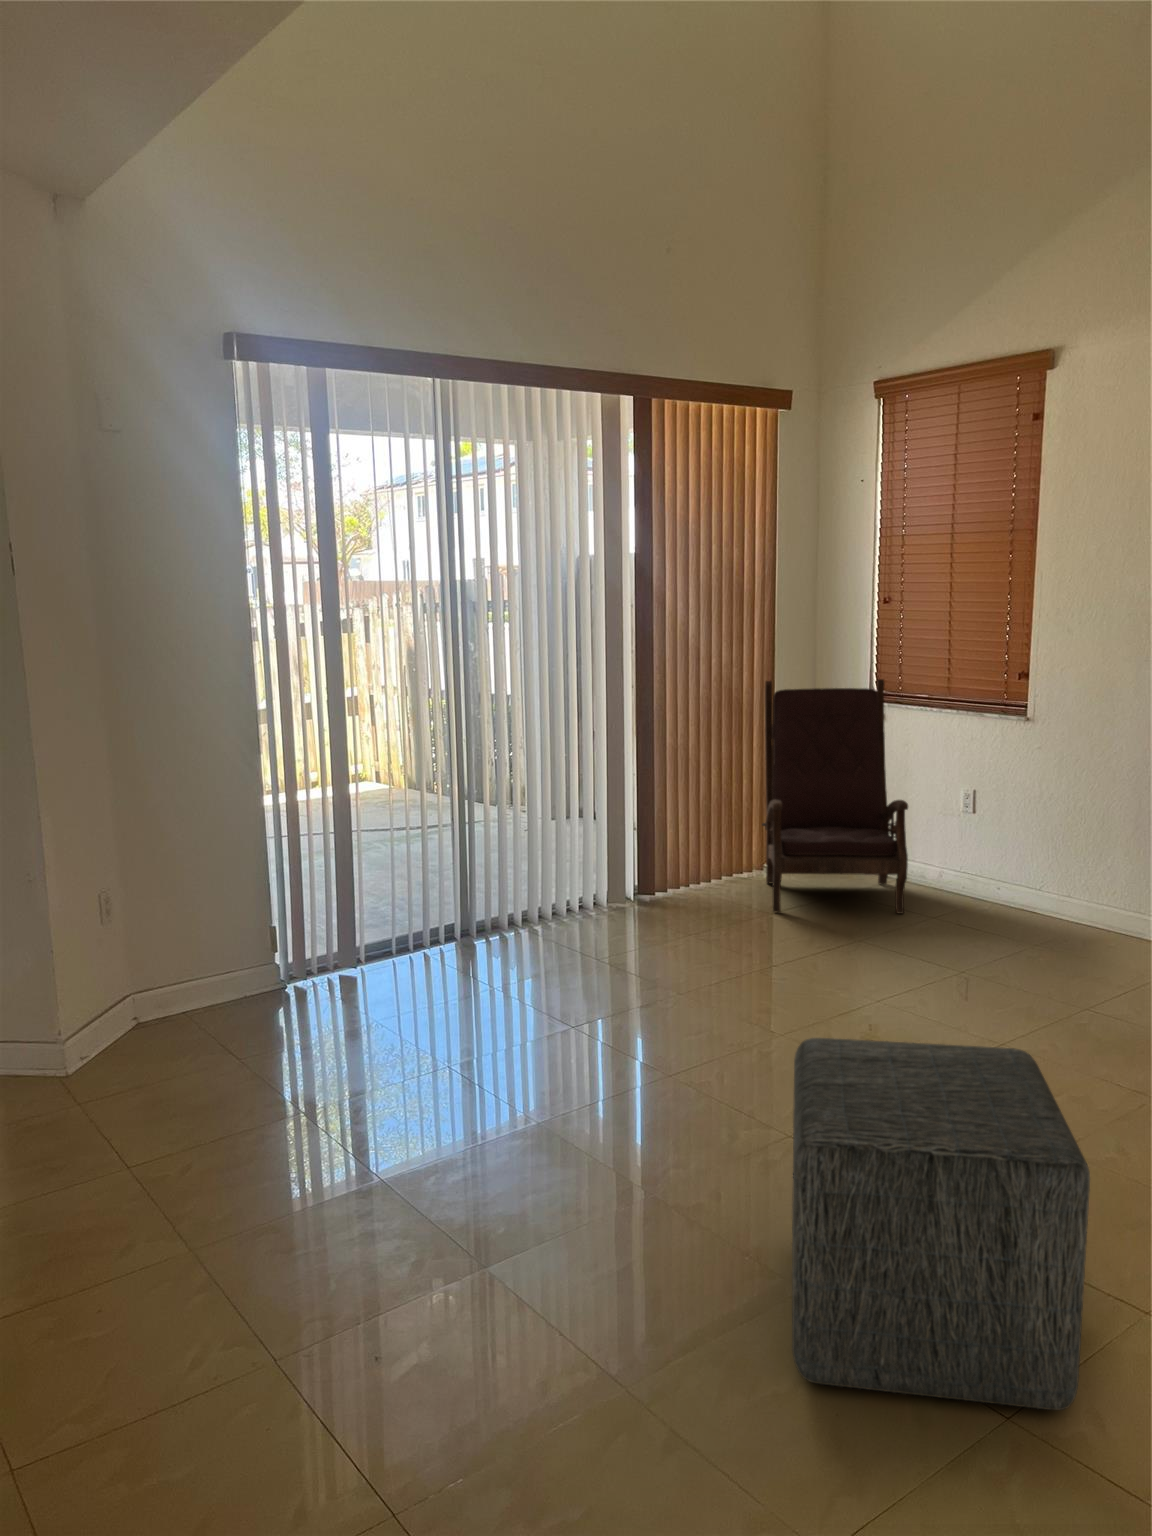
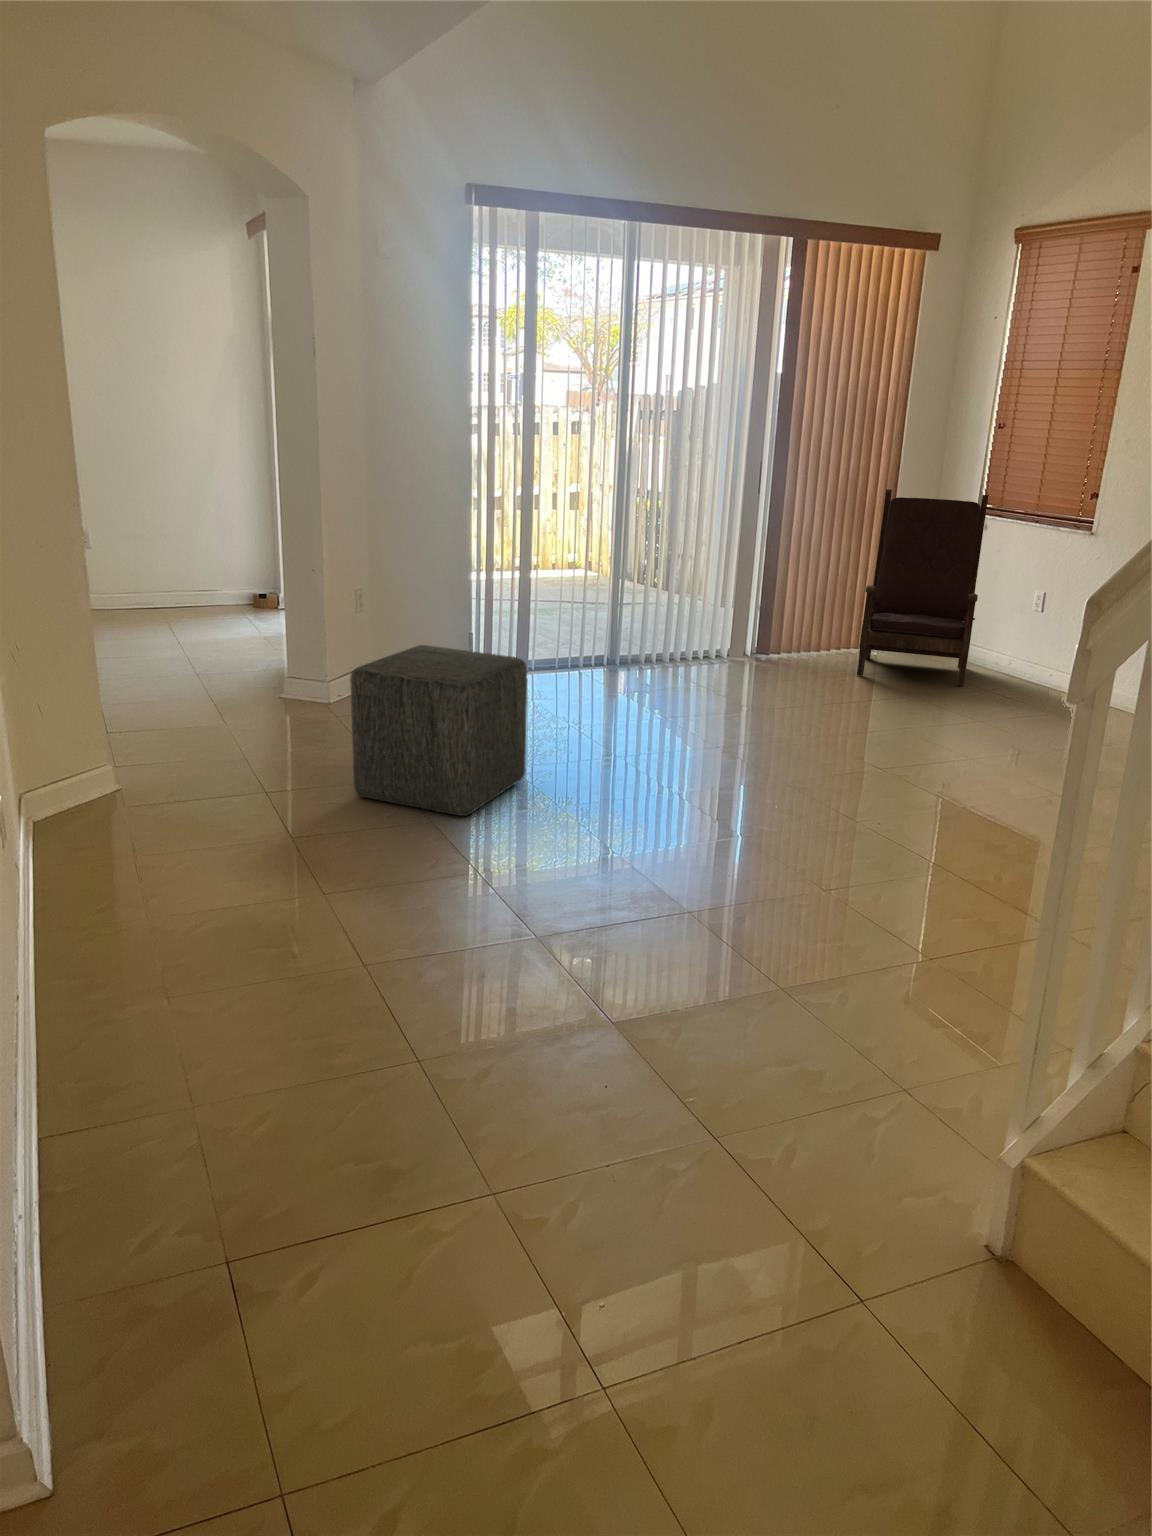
ottoman: present [792,1038,1090,1410] -> present [350,645,527,816]

